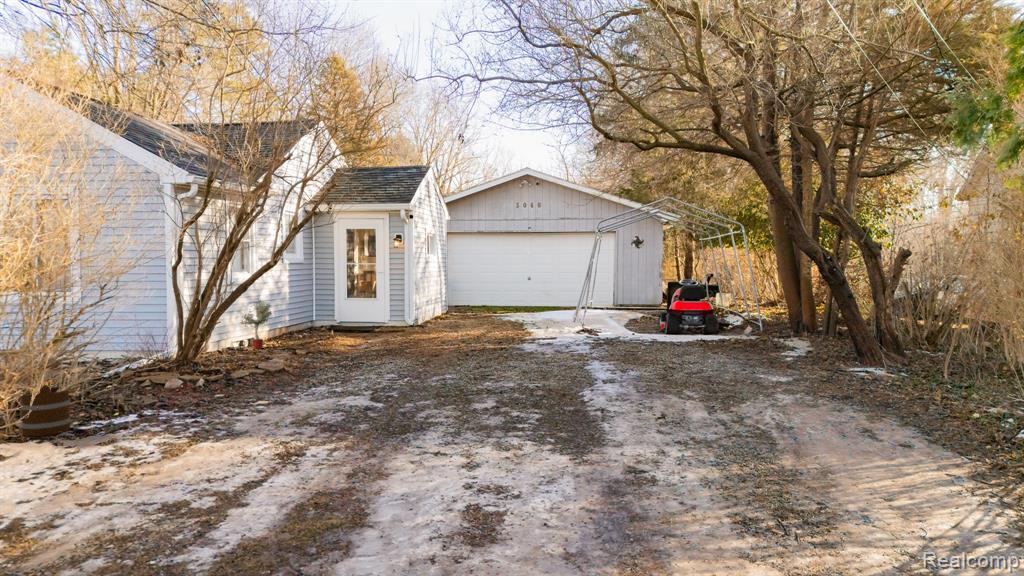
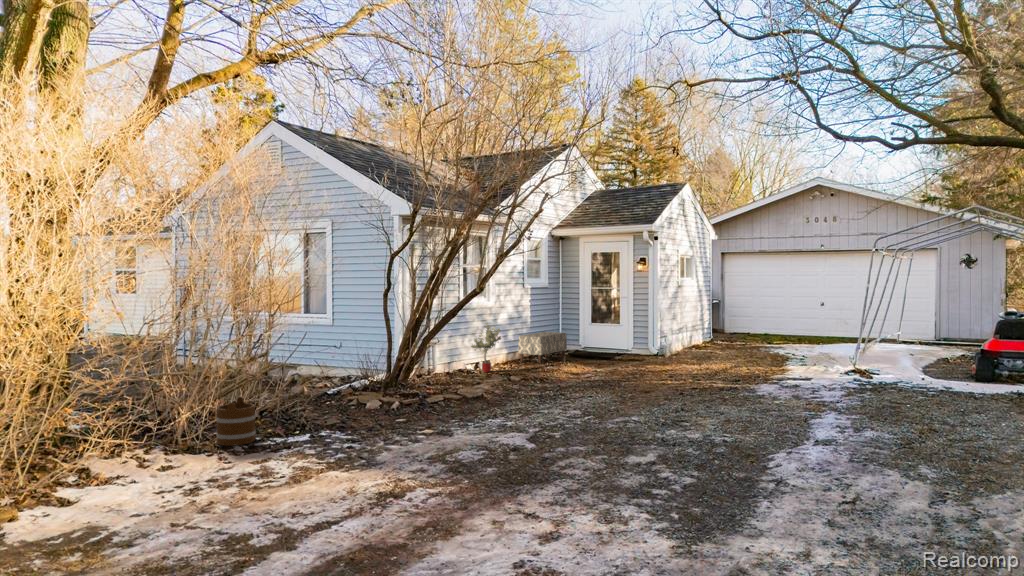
bench: none [280,308,326,338] -> present [518,332,567,363]

